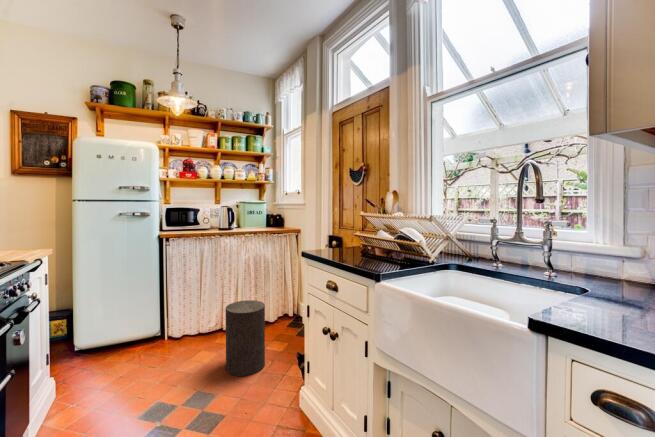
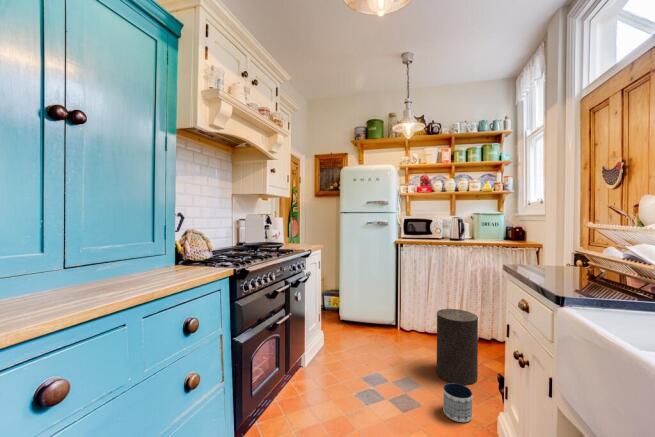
planter: none [247,374,274,412] -> present [443,383,472,422]

